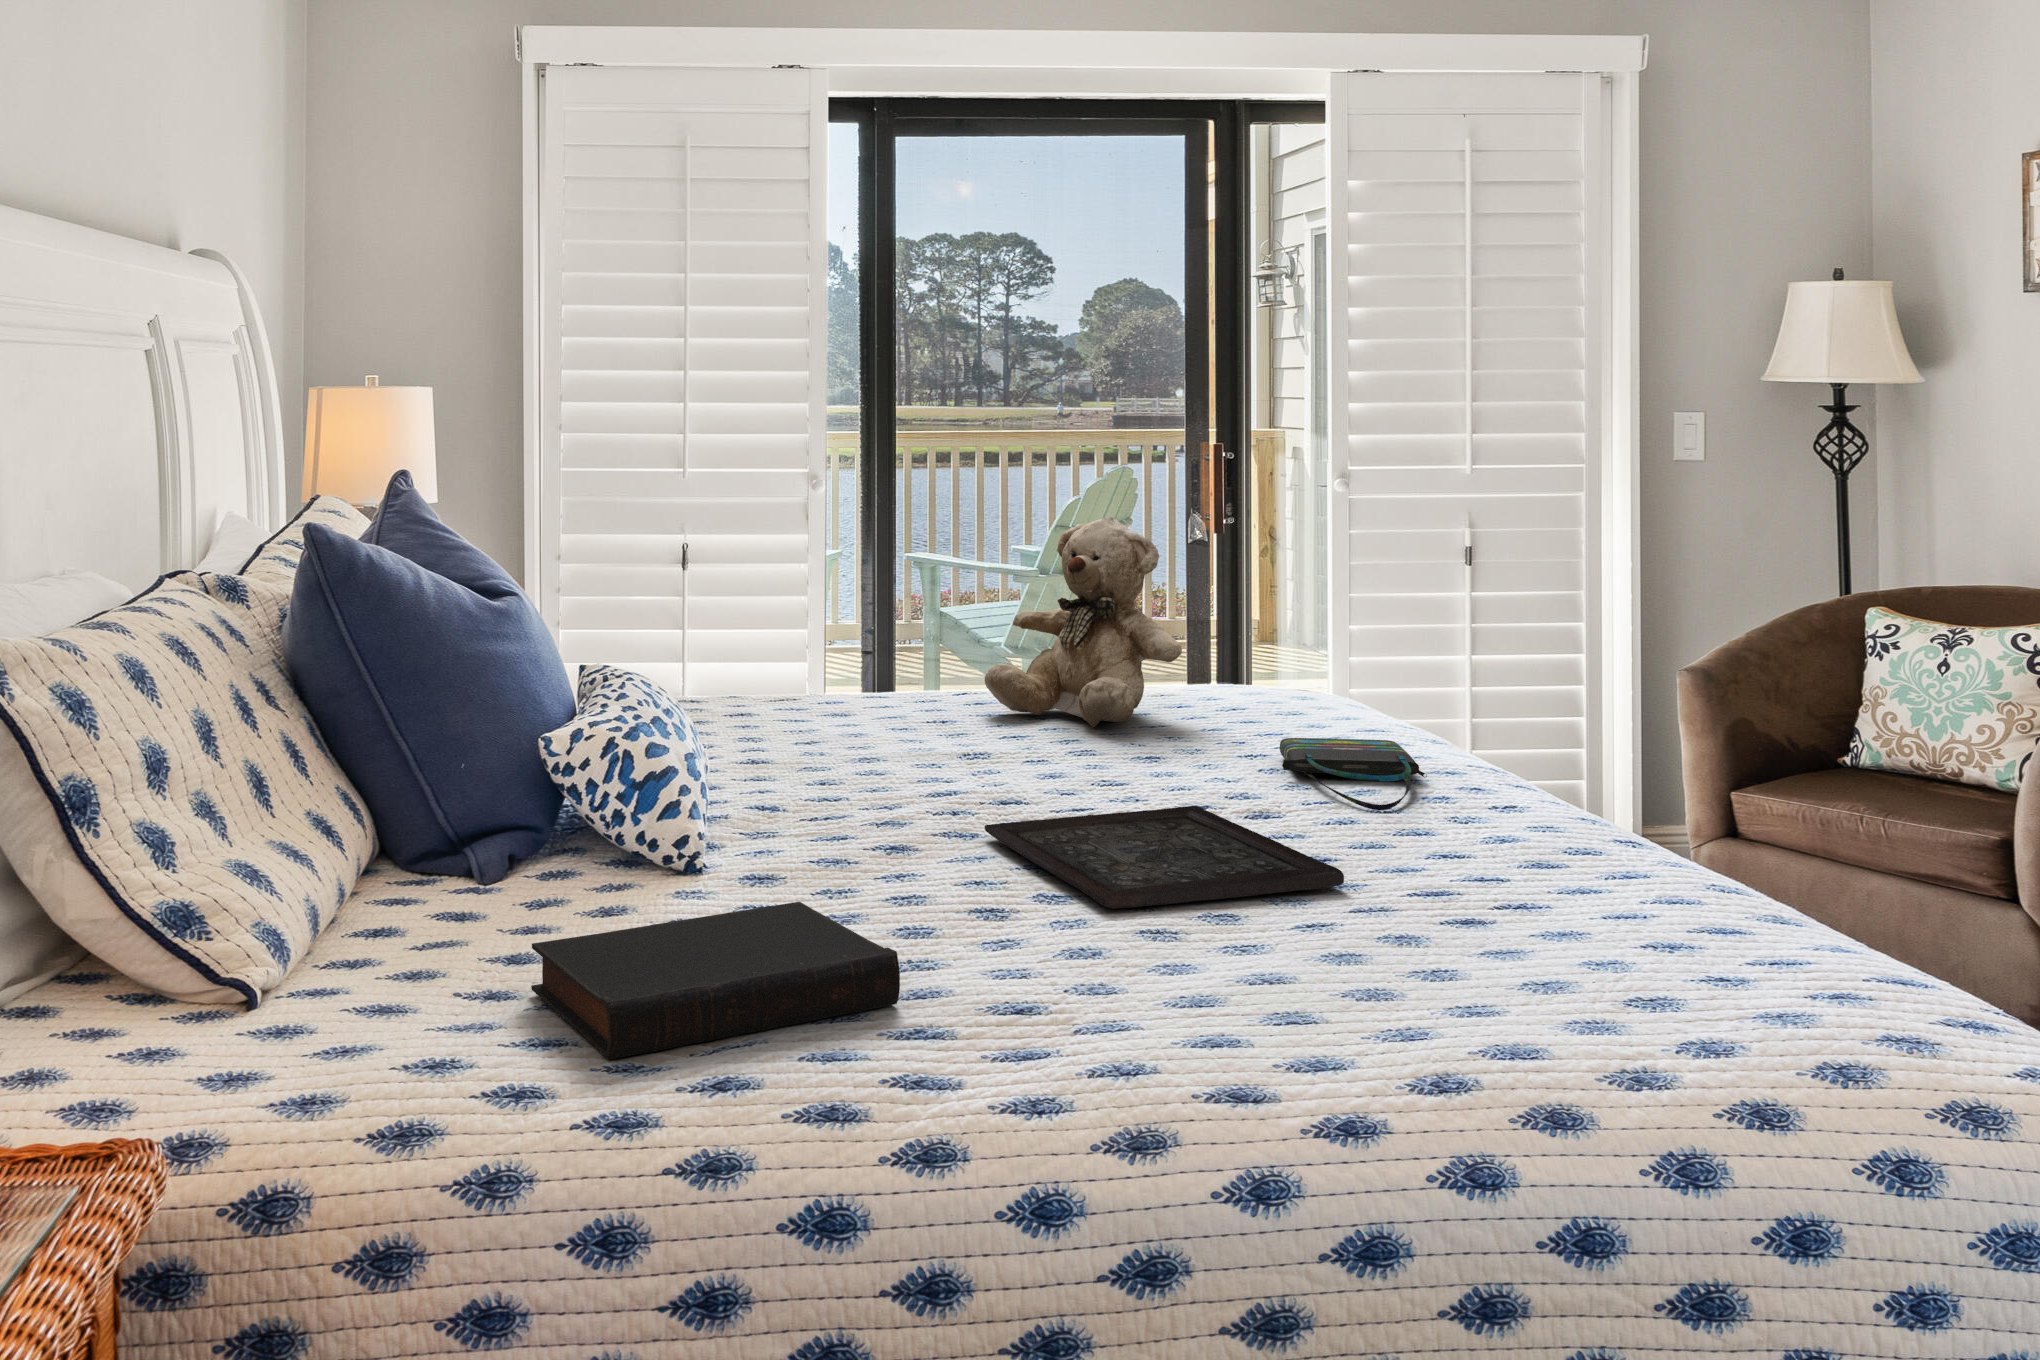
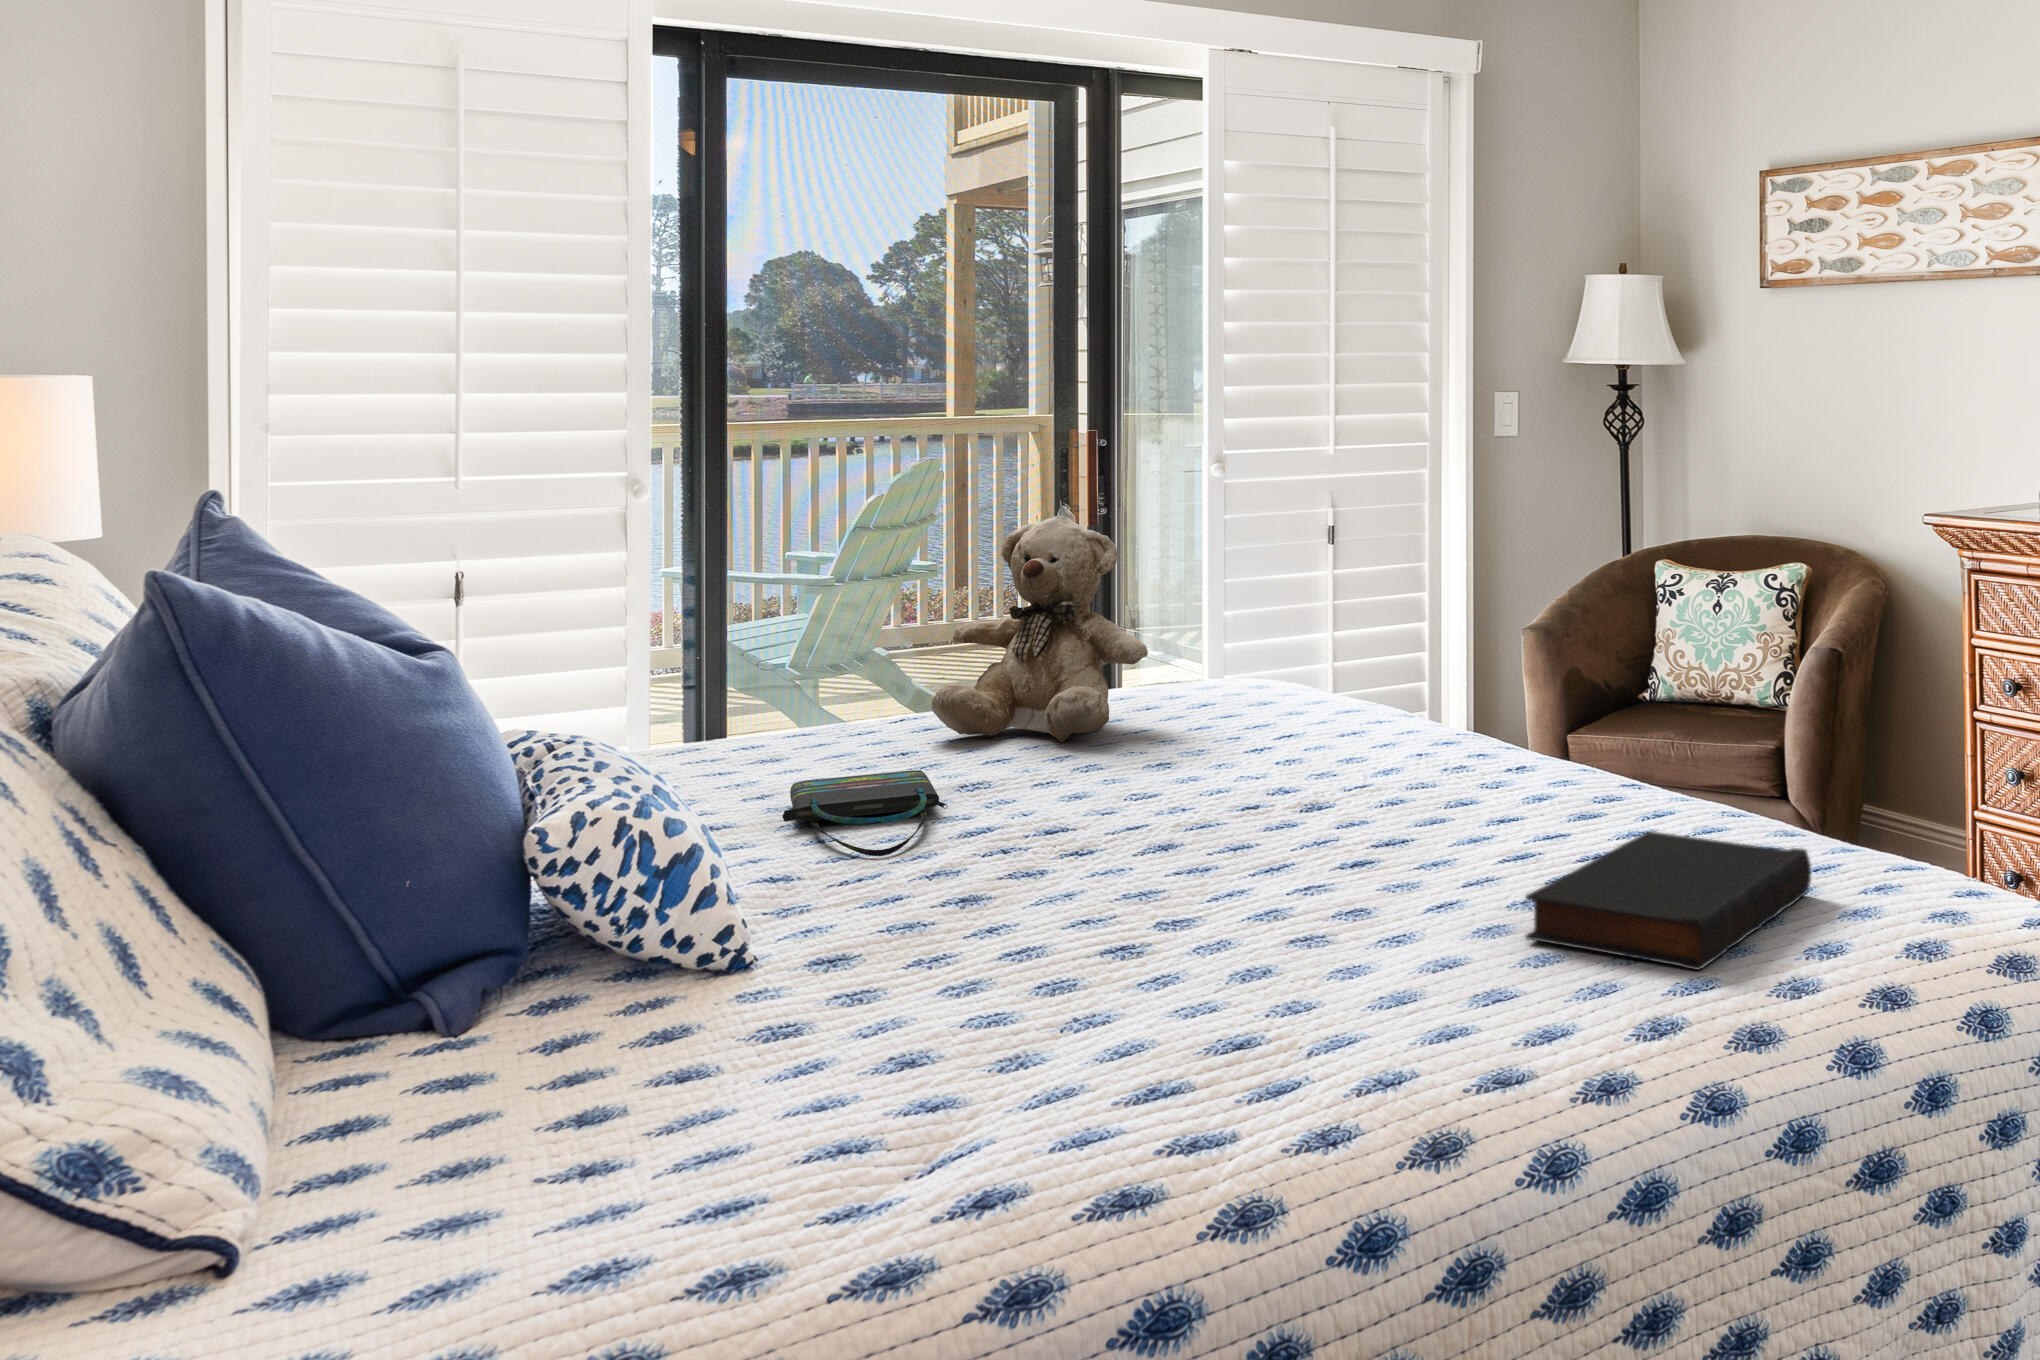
tote bag: present [1280,738,1427,811] -> present [782,770,948,856]
tray: present [985,806,1344,909] -> none [1045,808,1434,925]
book: present [531,902,900,1060] -> present [1525,831,1811,970]

